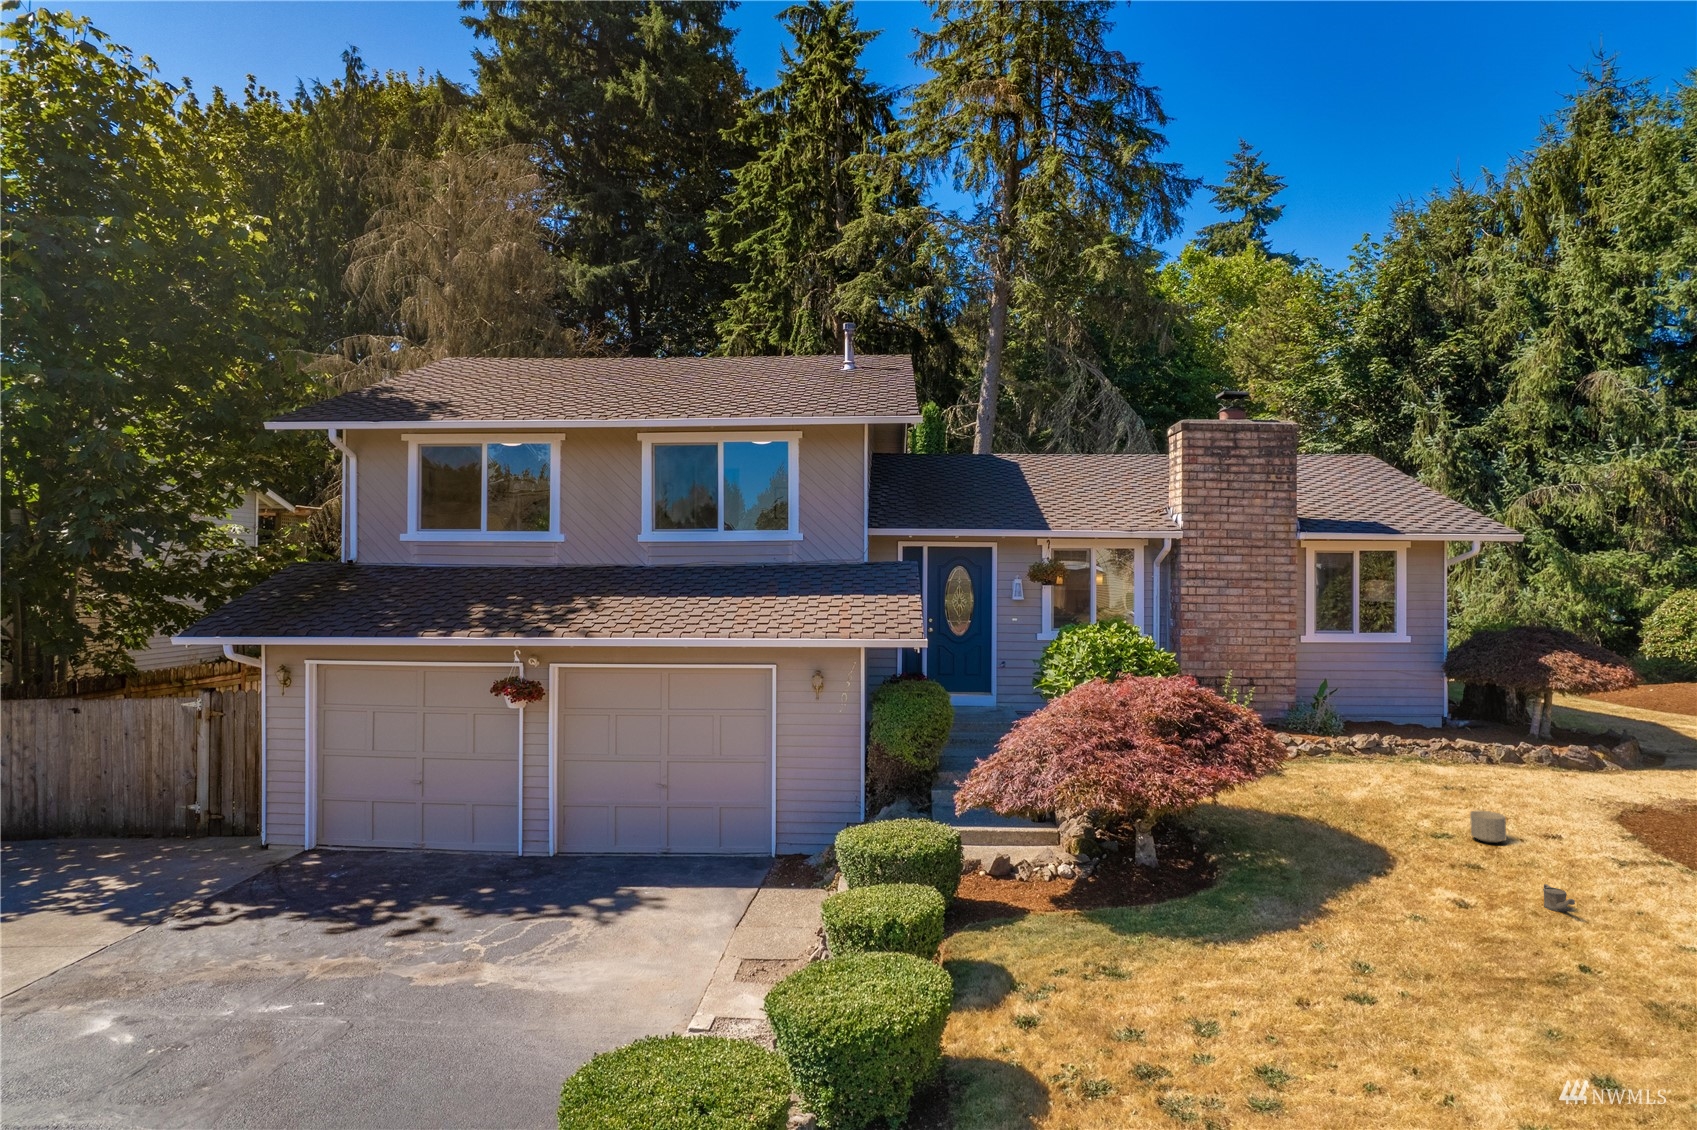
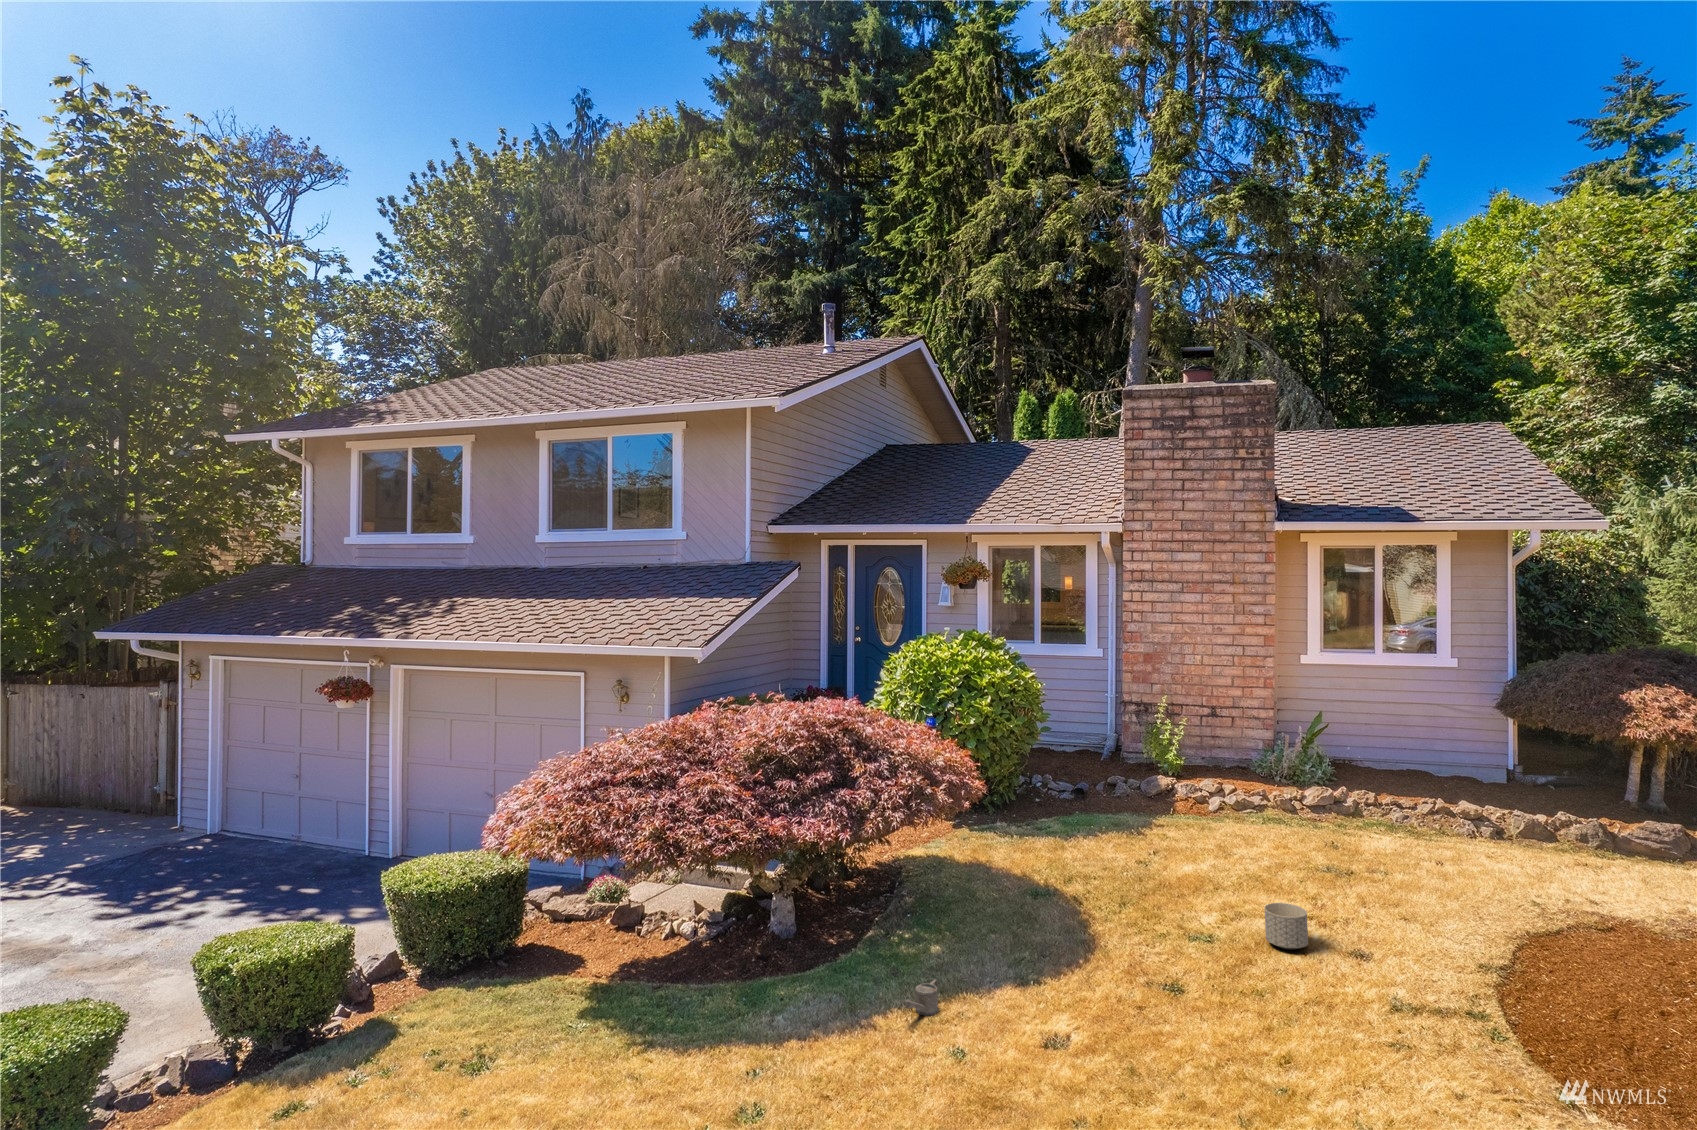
watering can: present [1543,884,1575,912] -> present [906,979,938,1016]

